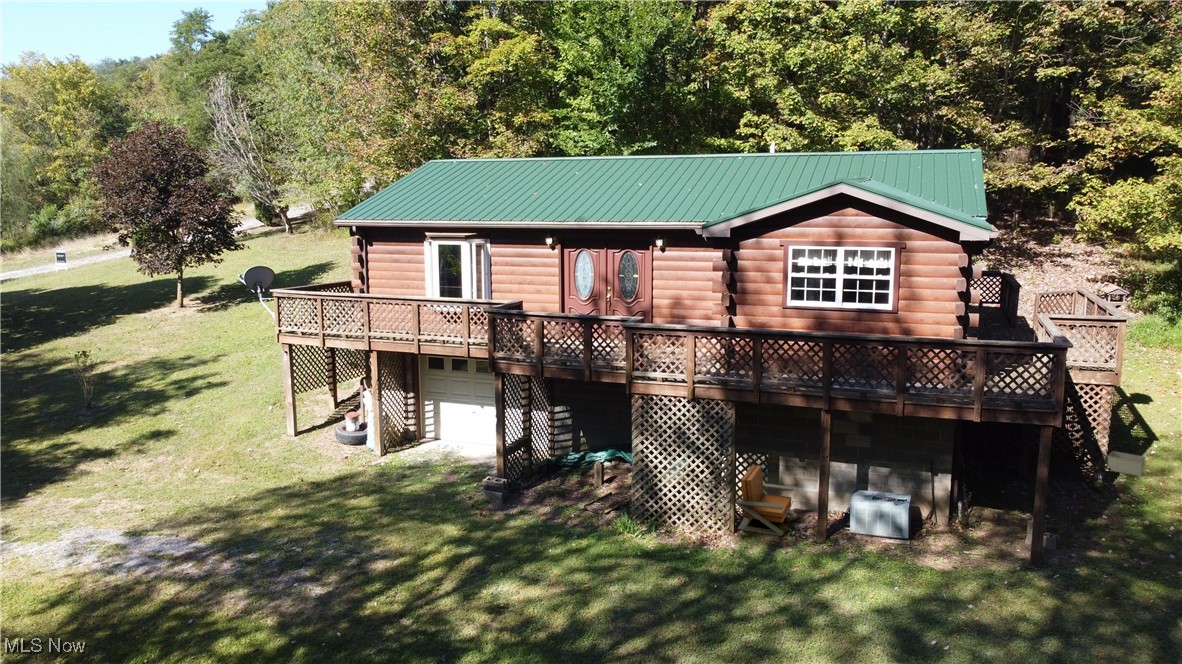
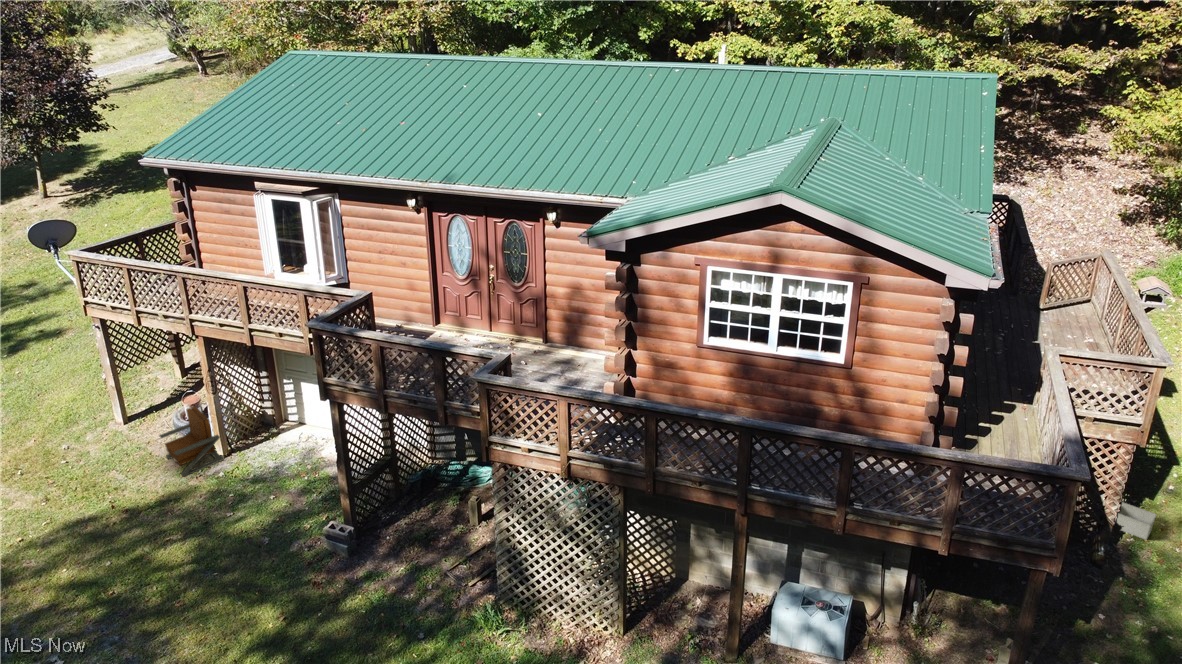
lounge chair: present [736,465,794,536] -> present [160,407,224,477]

